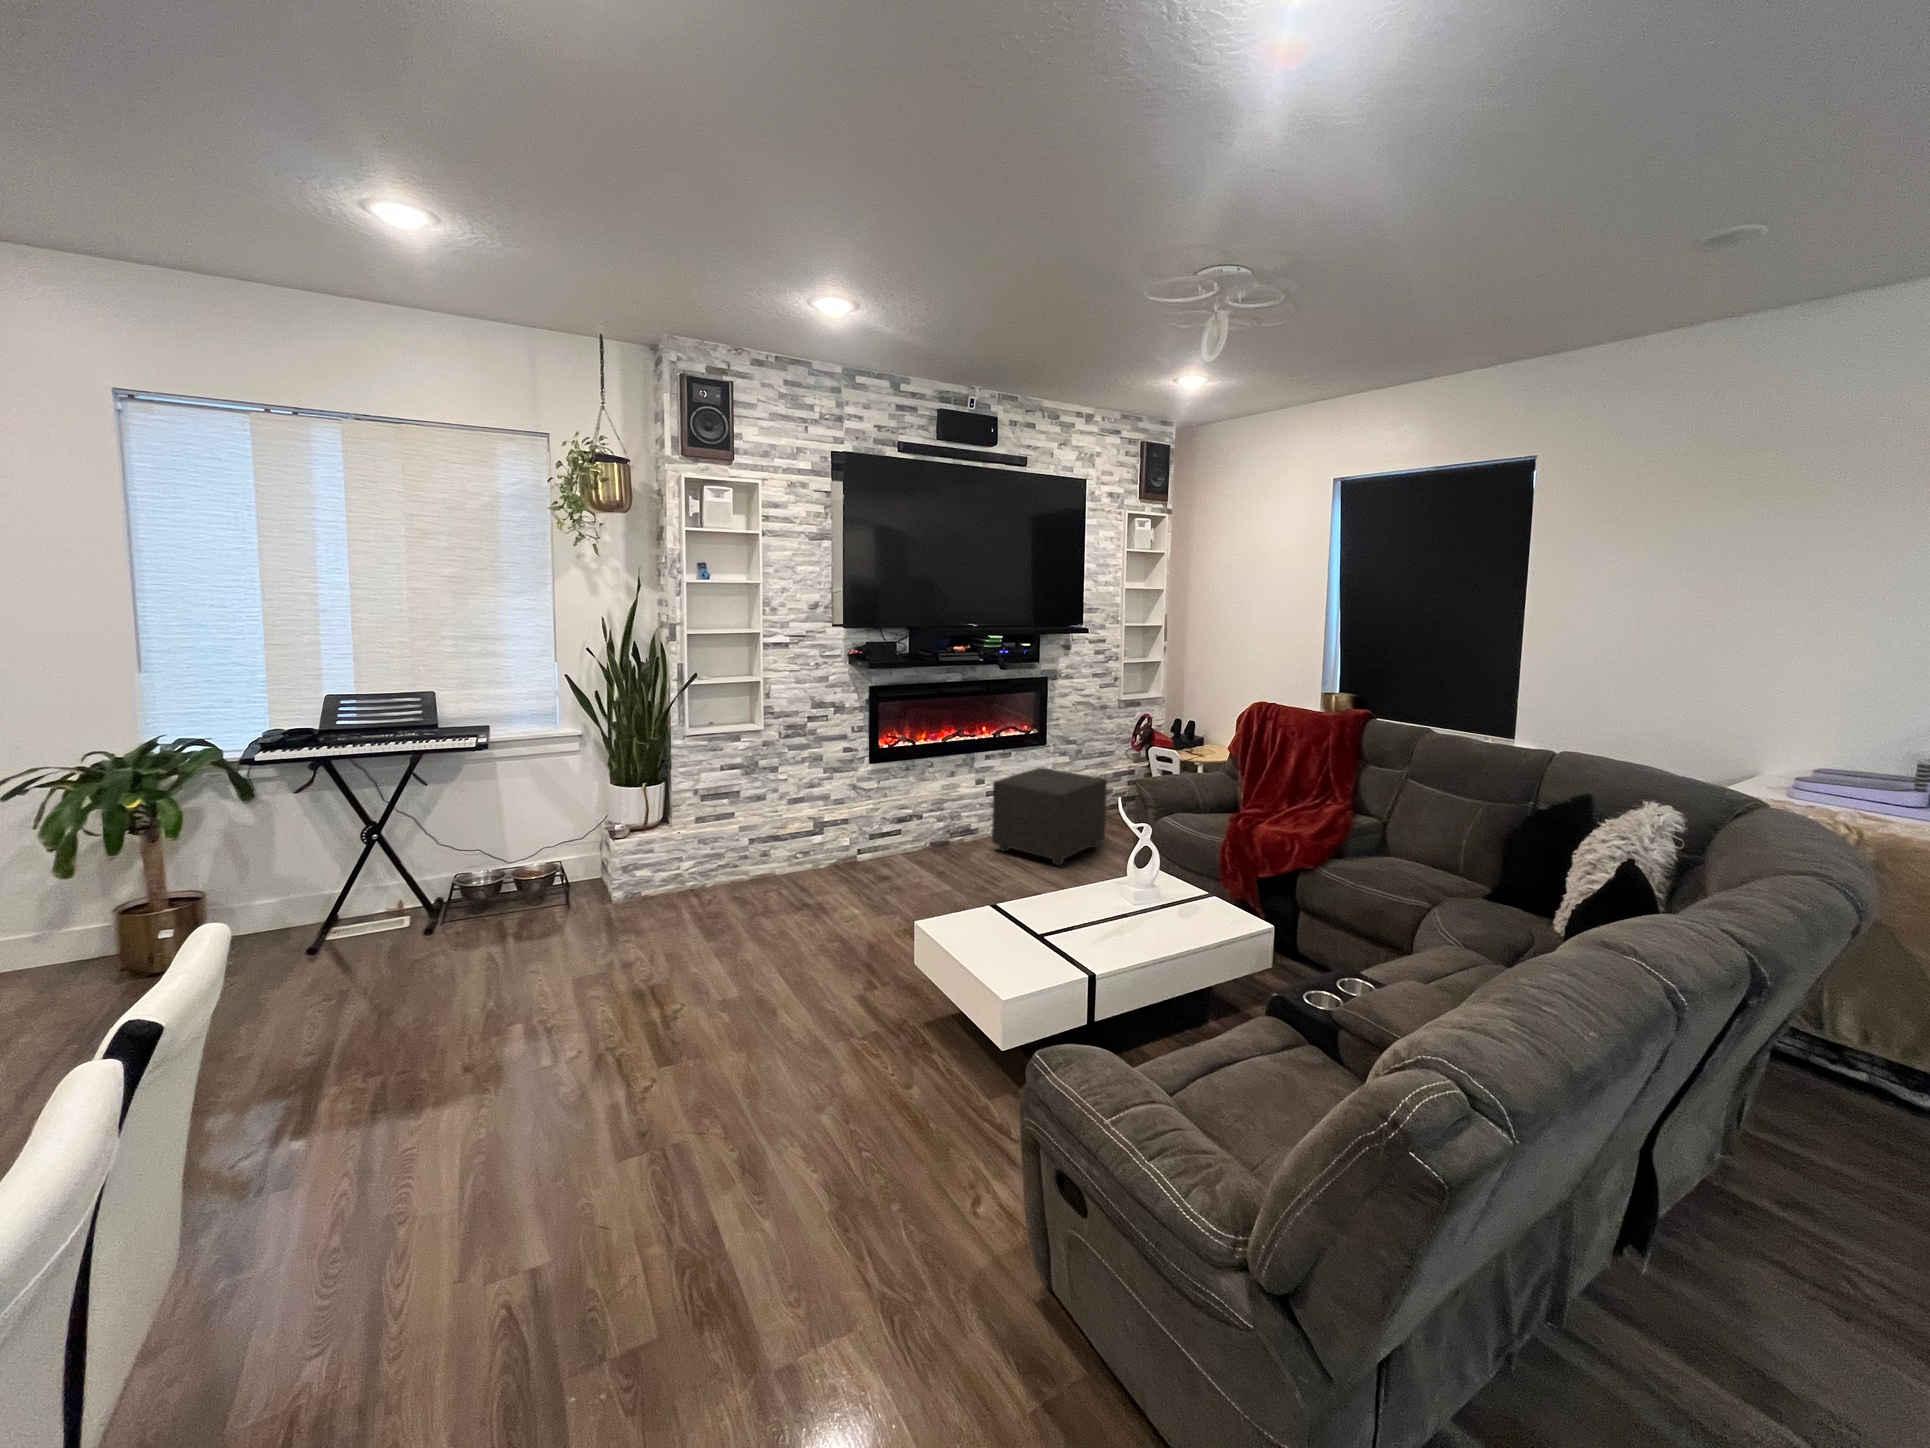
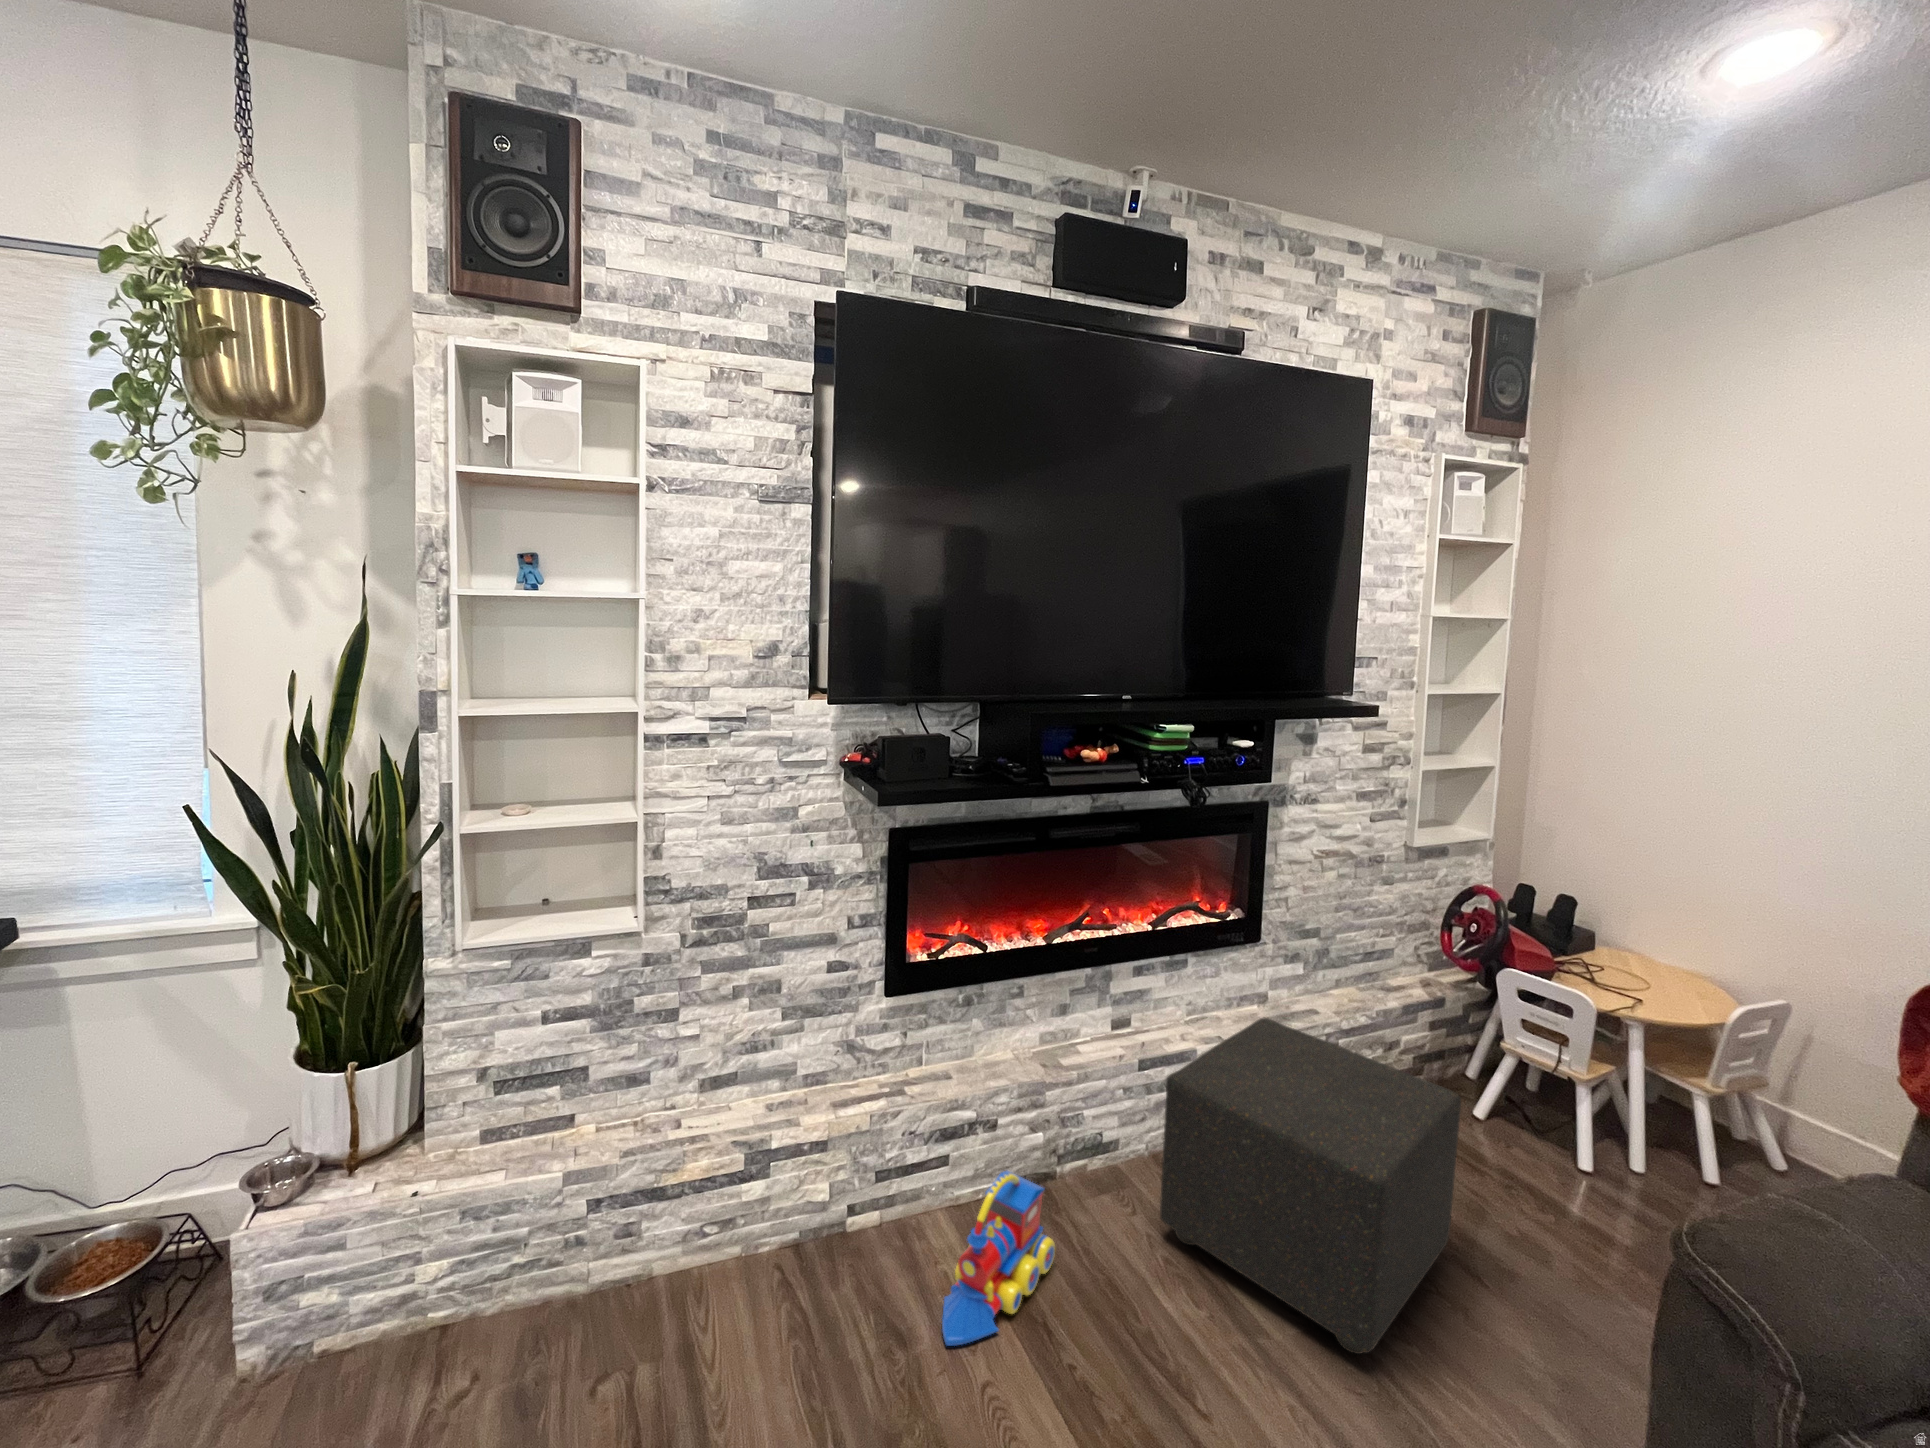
toy train: none [902,819,948,875] -> present [942,1171,1055,1346]

